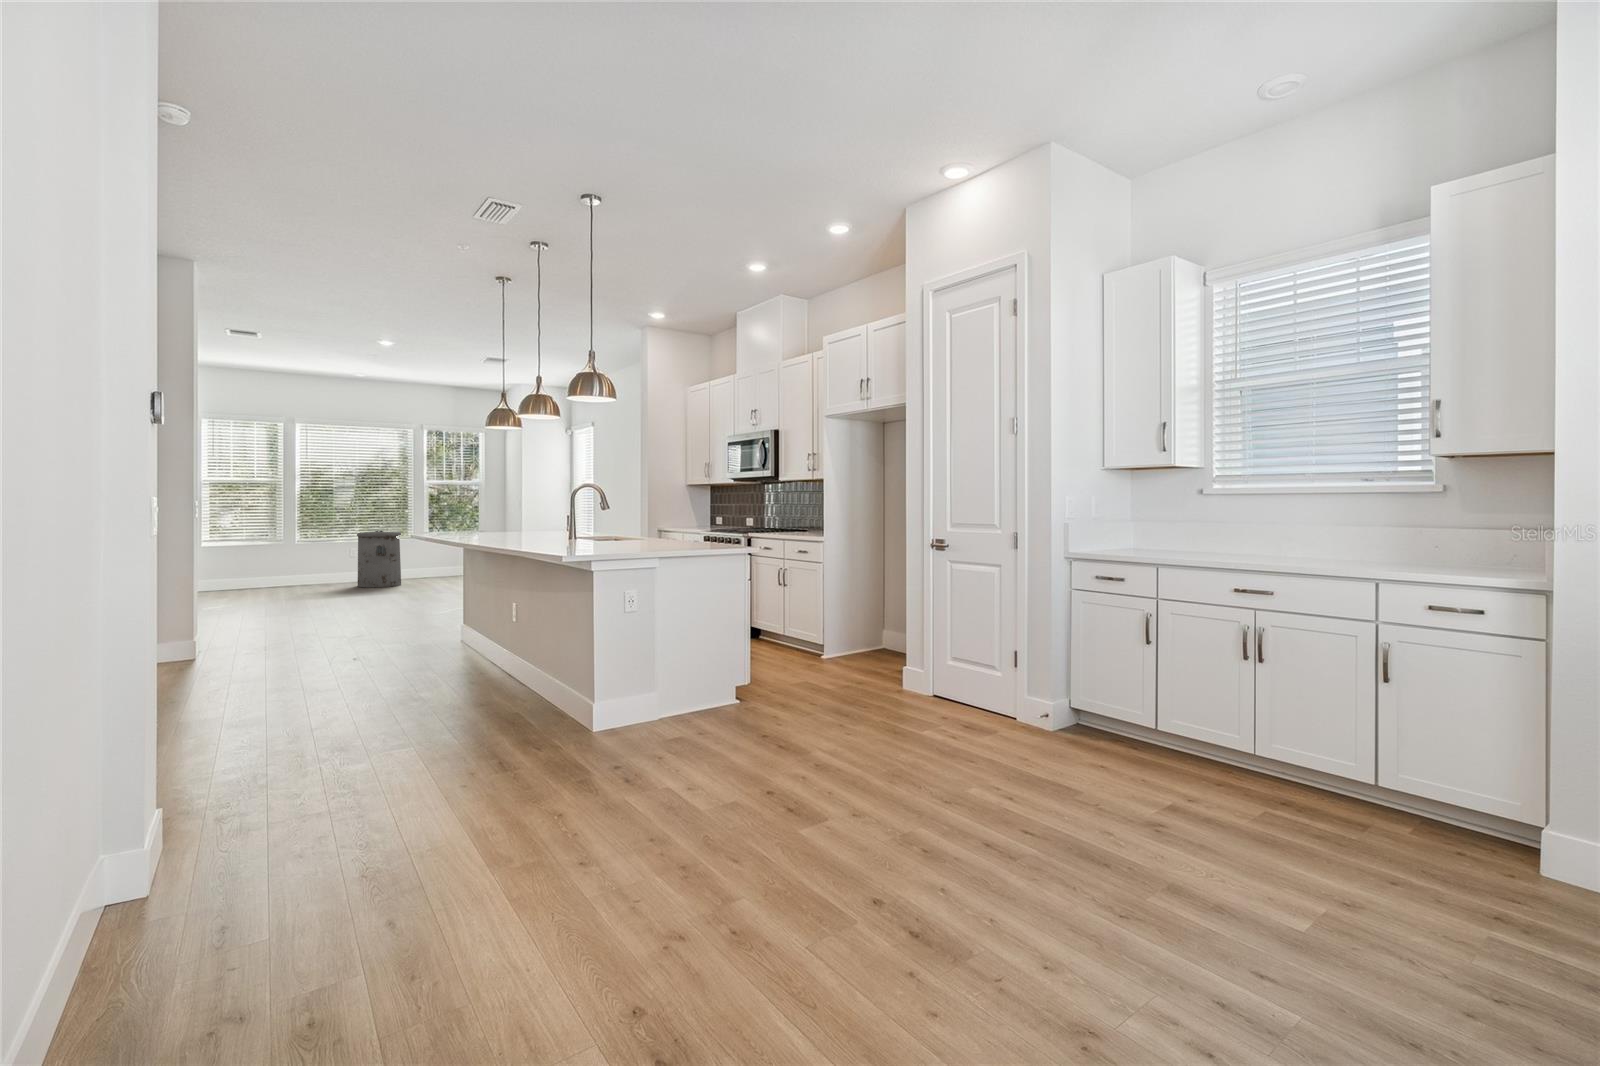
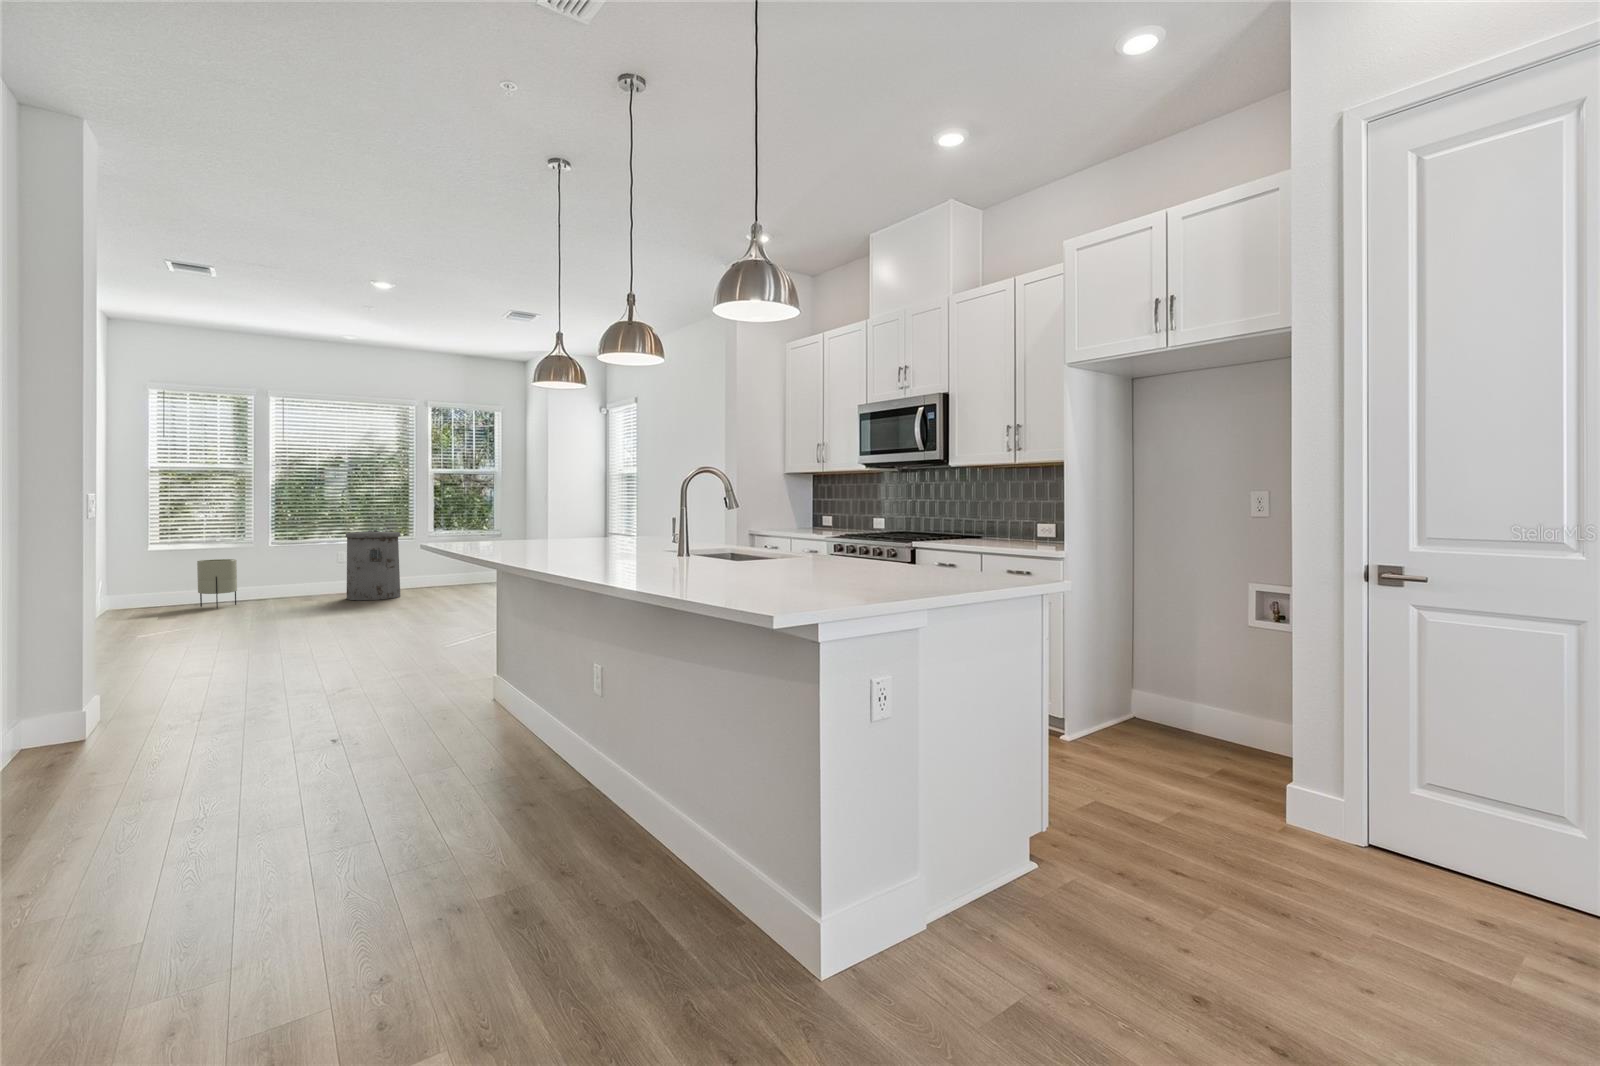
planter: none [240,554,270,593] -> present [197,559,237,608]

